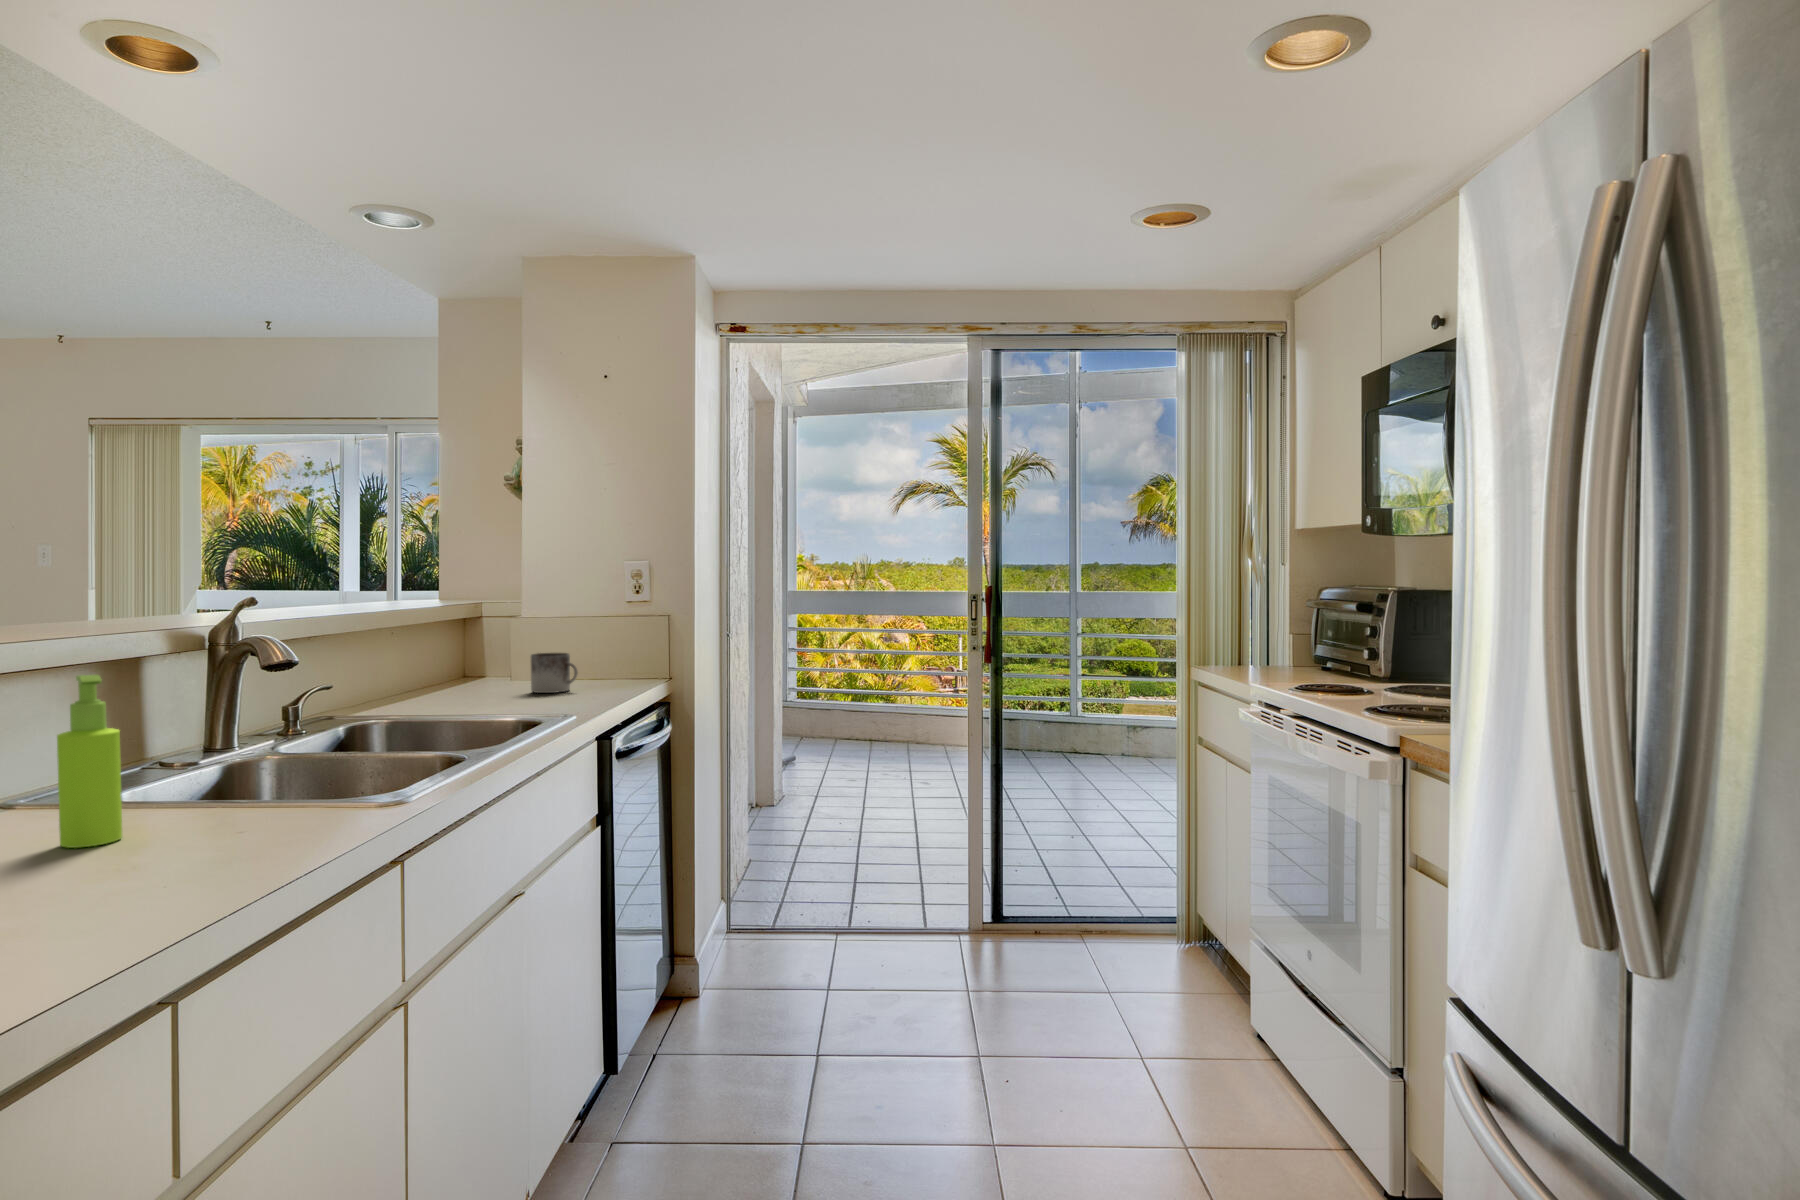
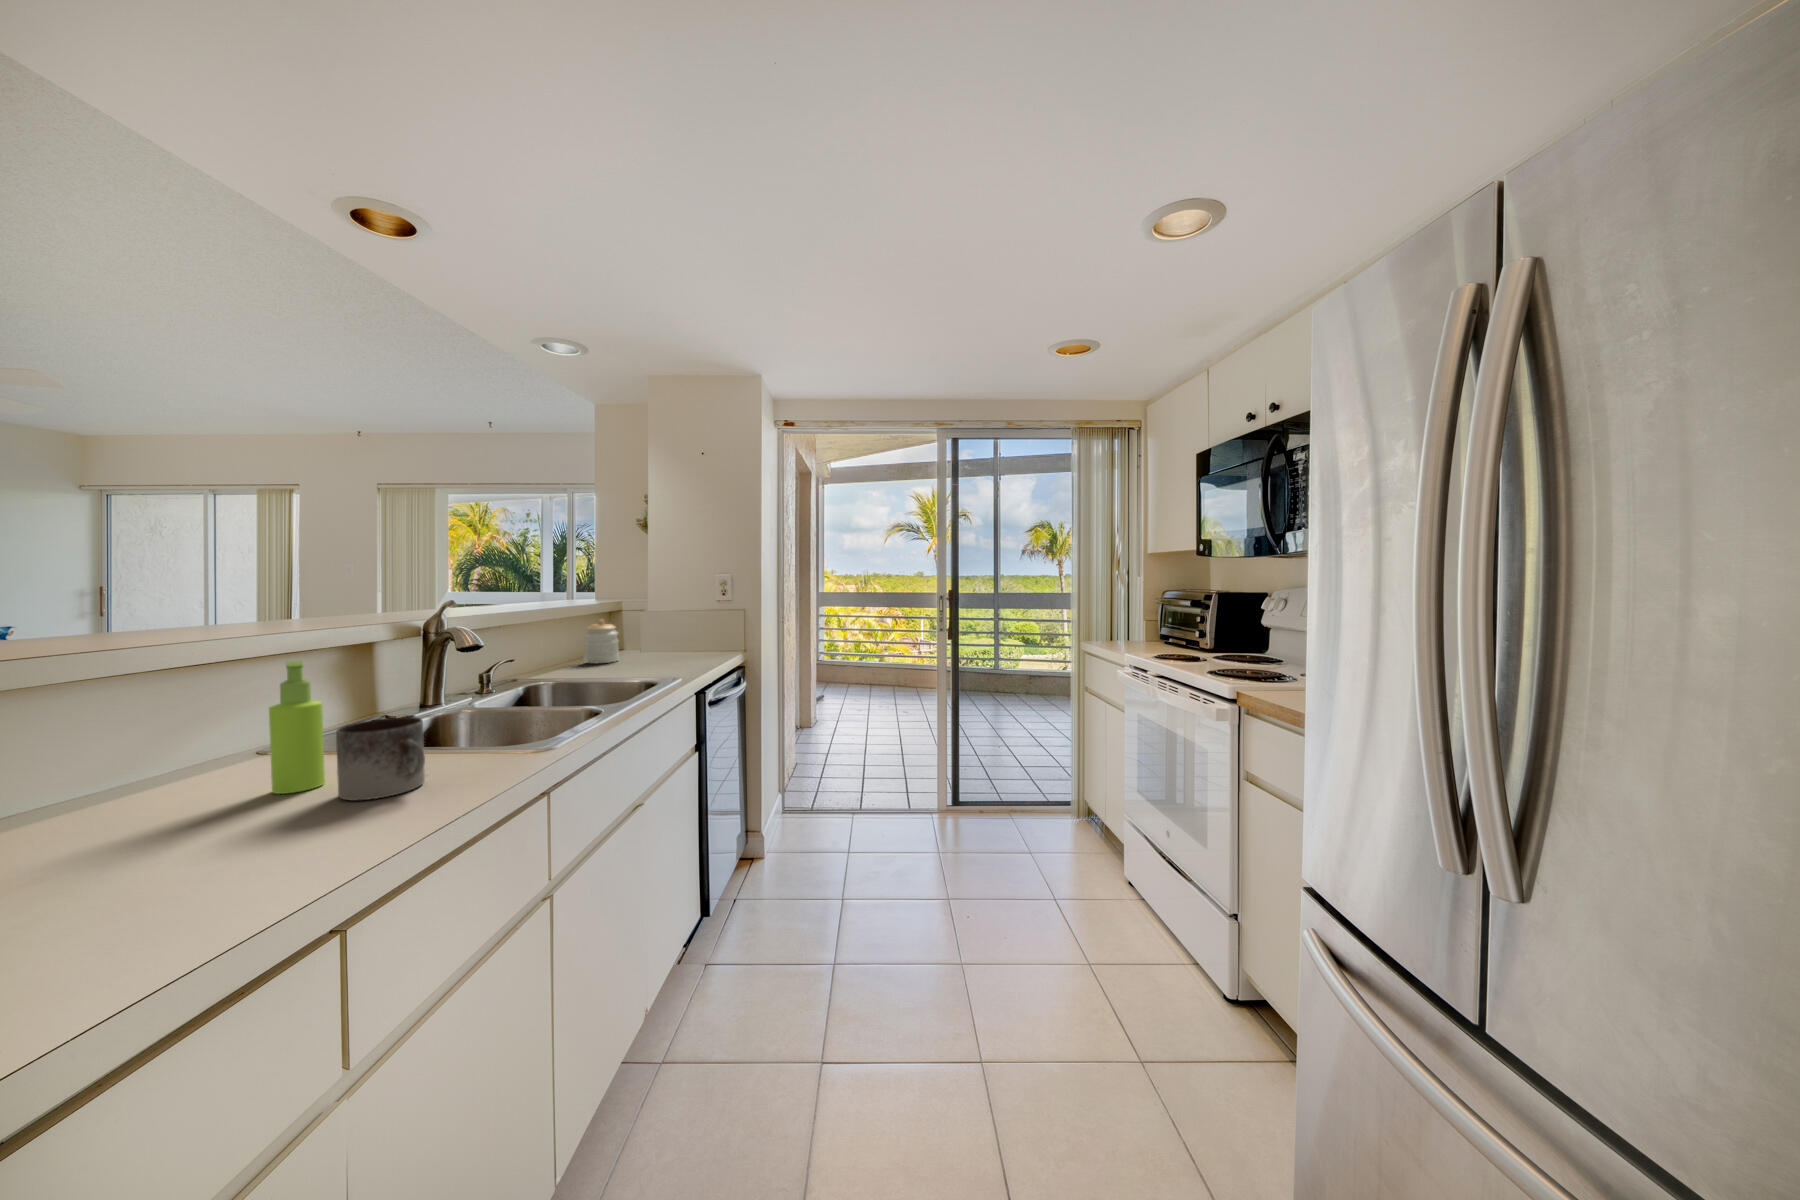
jar: none [424,629,476,696] -> present [584,619,619,663]
mug: present [531,653,578,693] -> present [336,717,425,800]

